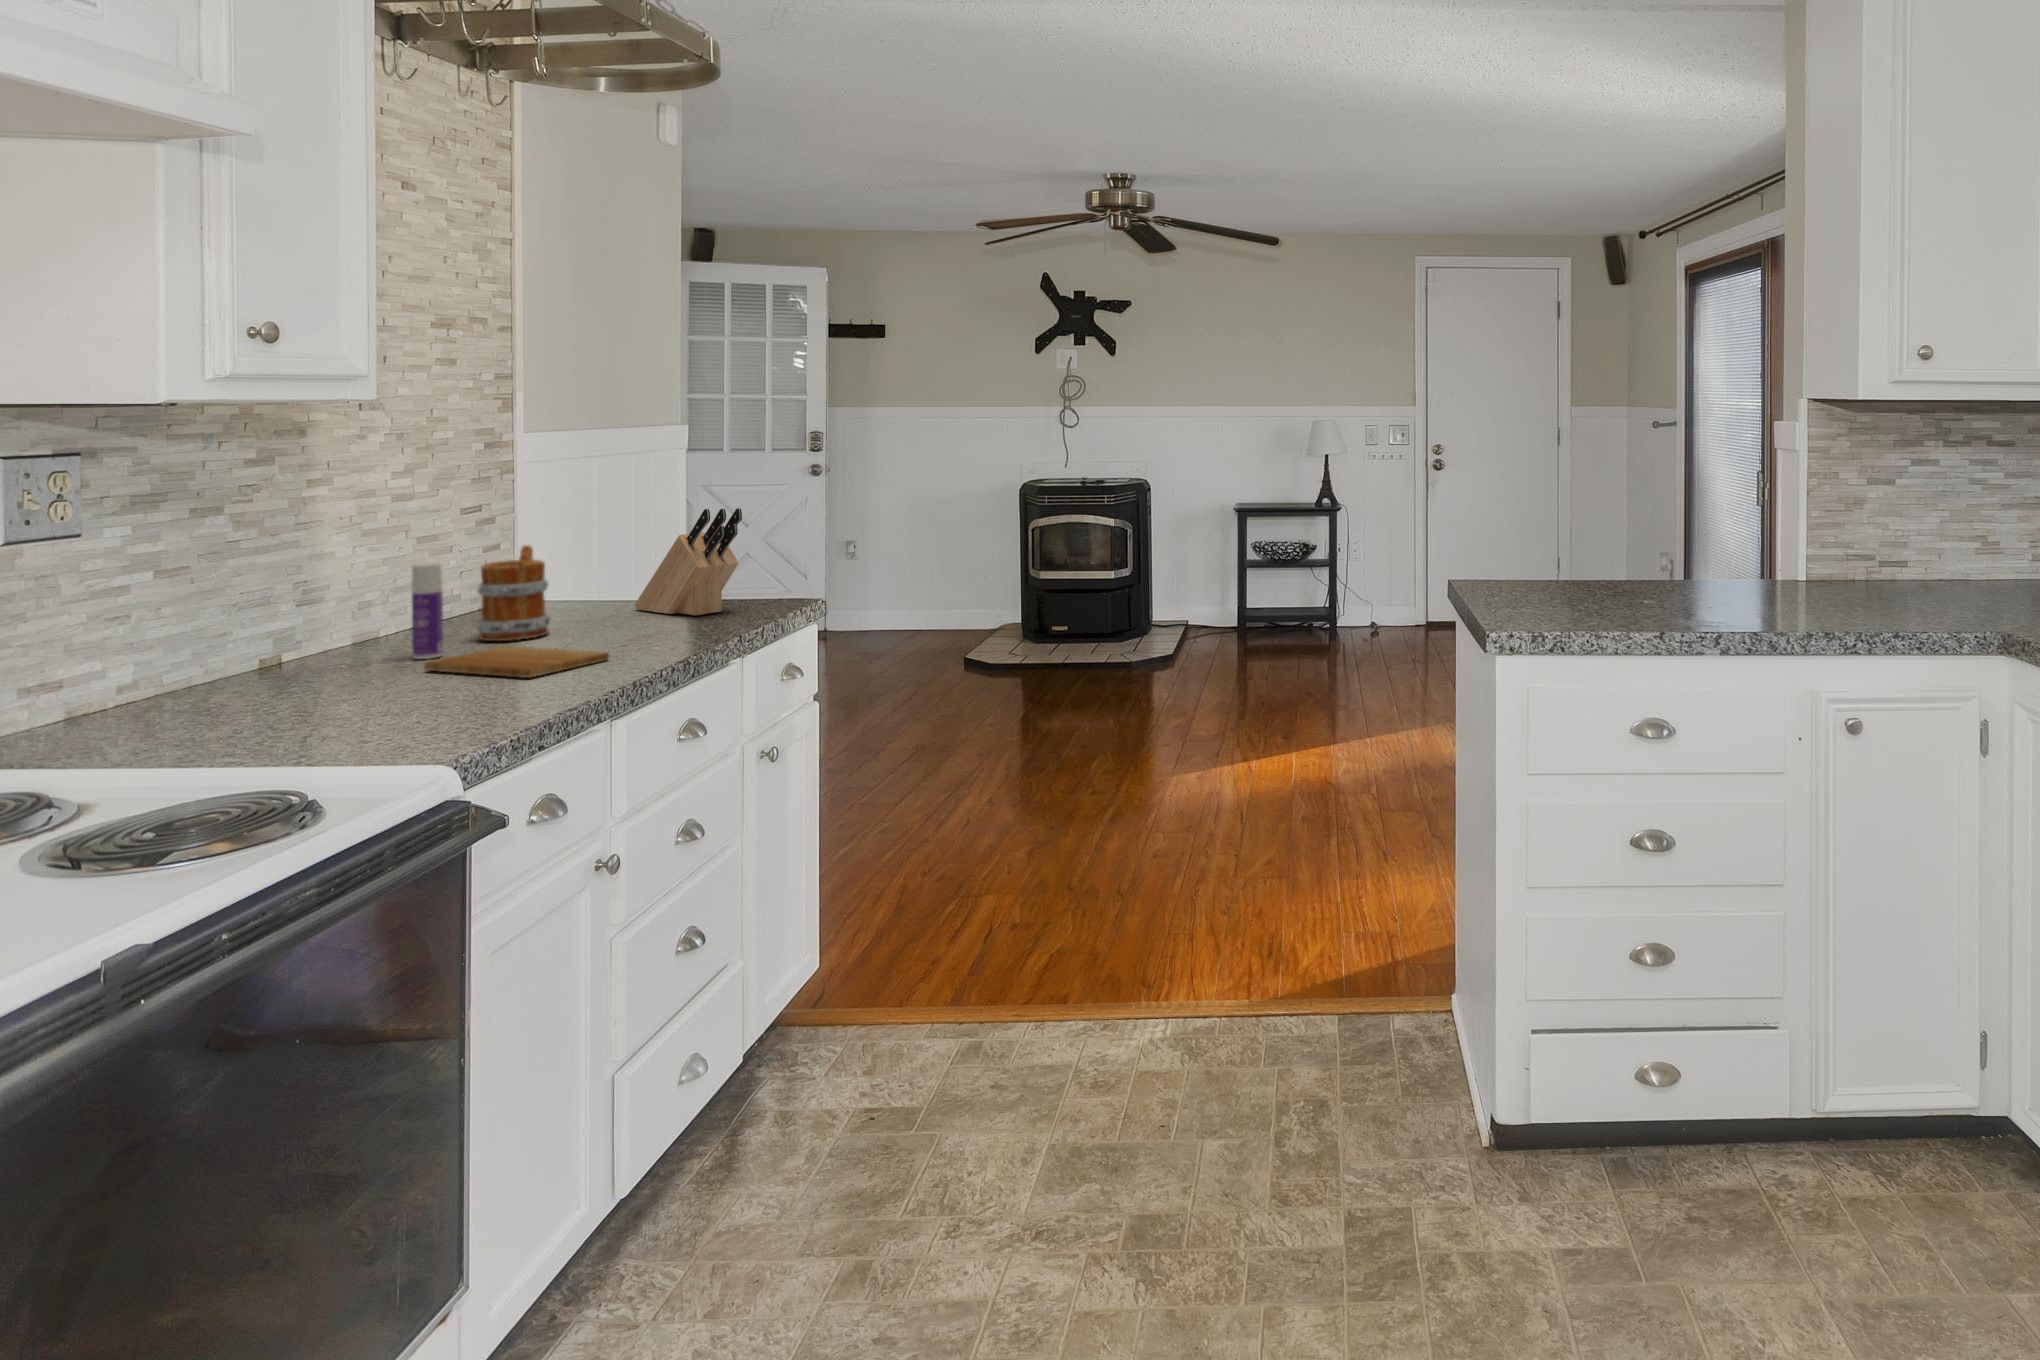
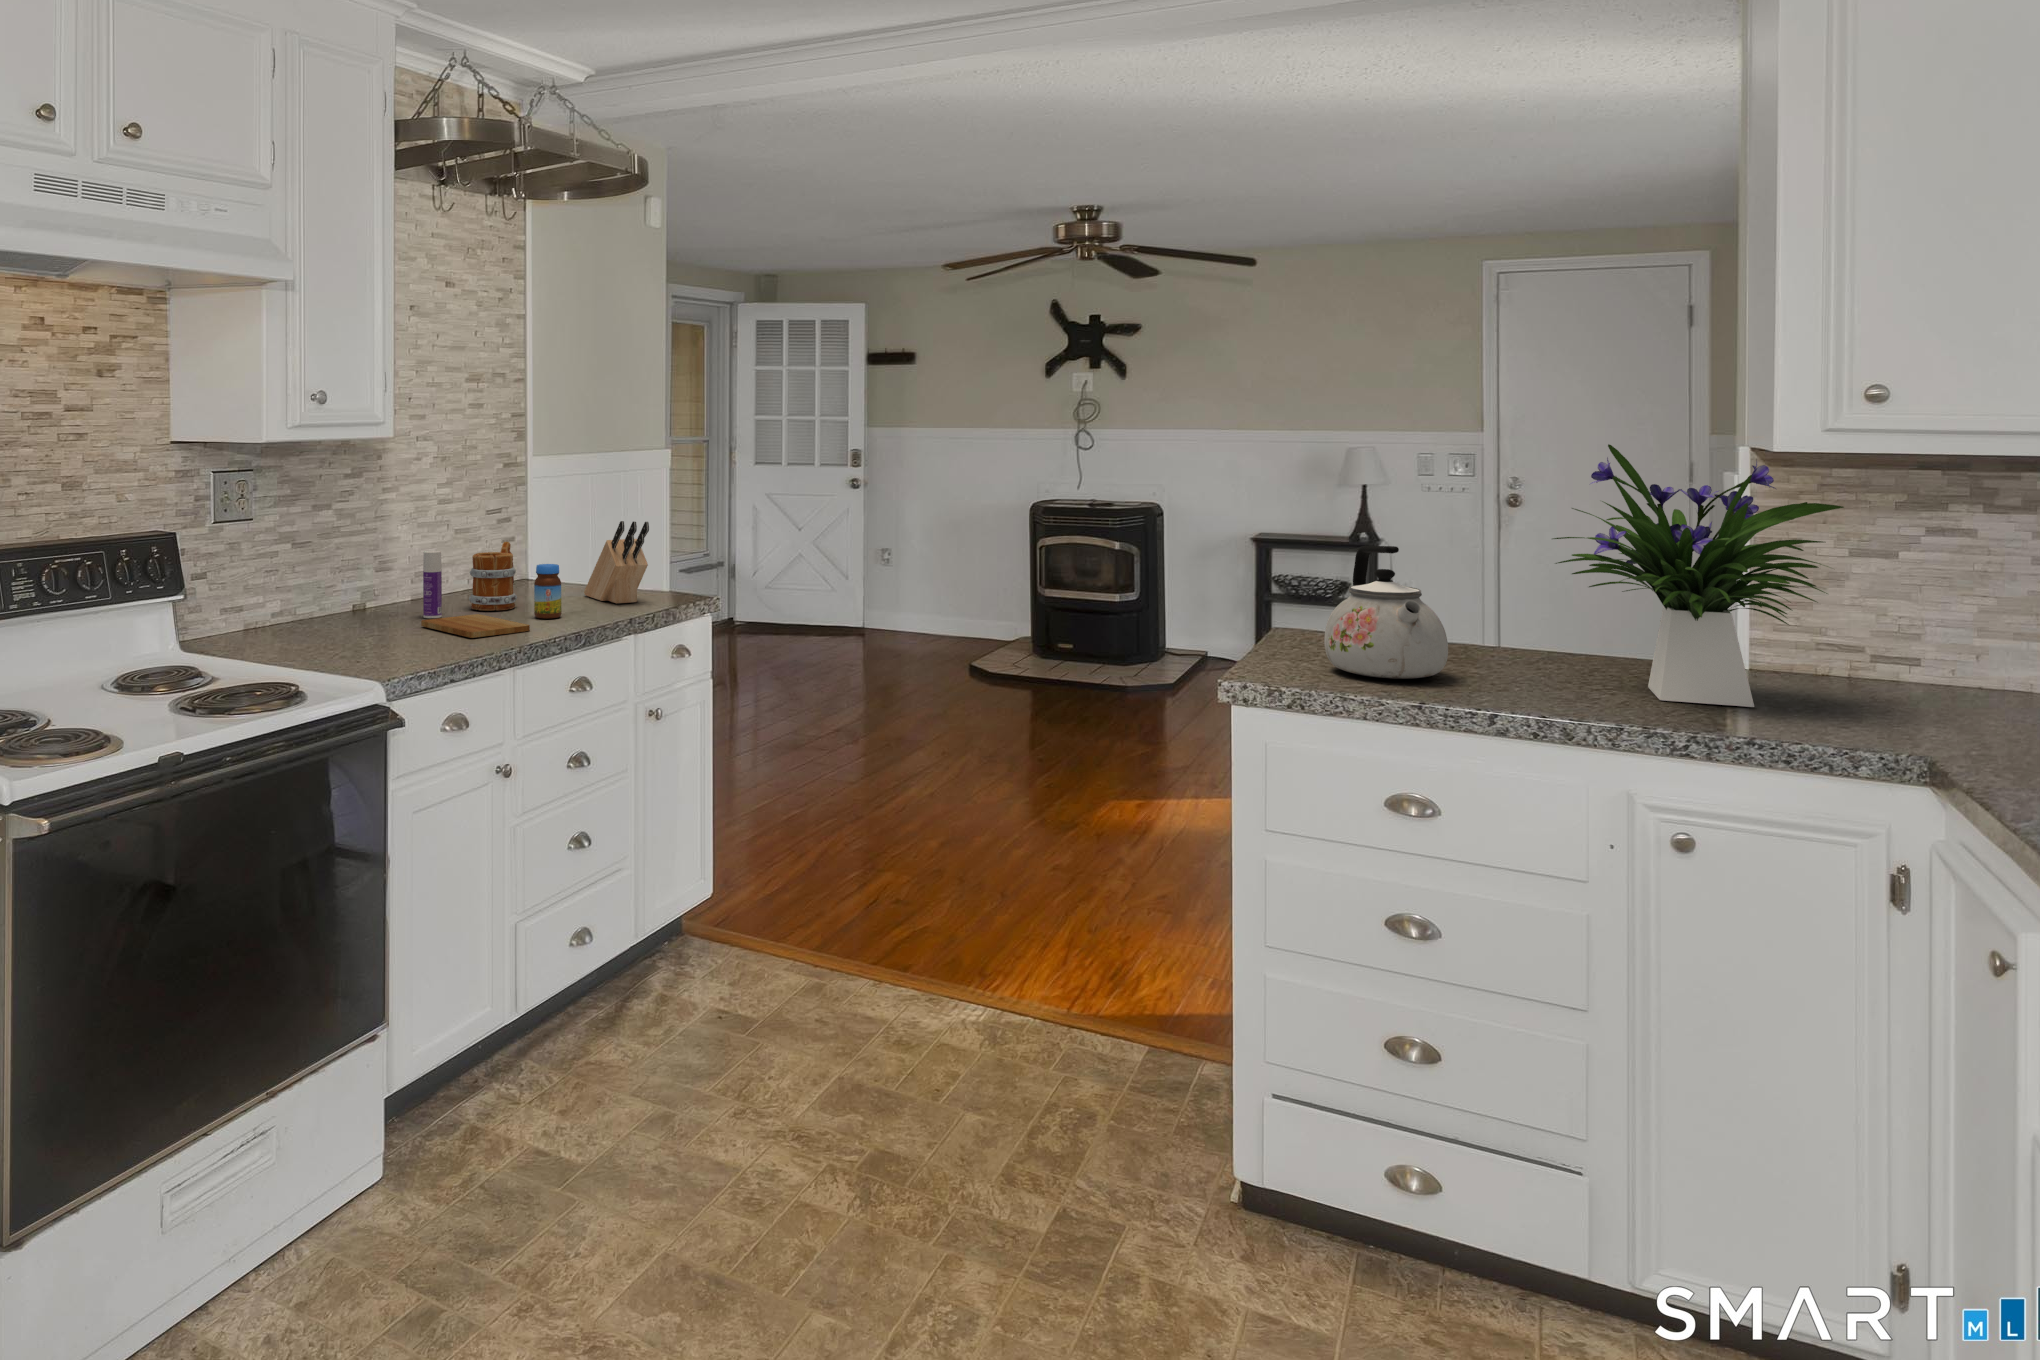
flower arrangement: none [1711,388,1921,609] -> present [1553,444,1844,707]
kettle: none [1541,488,1646,613] -> present [1324,546,1448,679]
jar: none [594,569,635,643] -> present [534,564,562,619]

